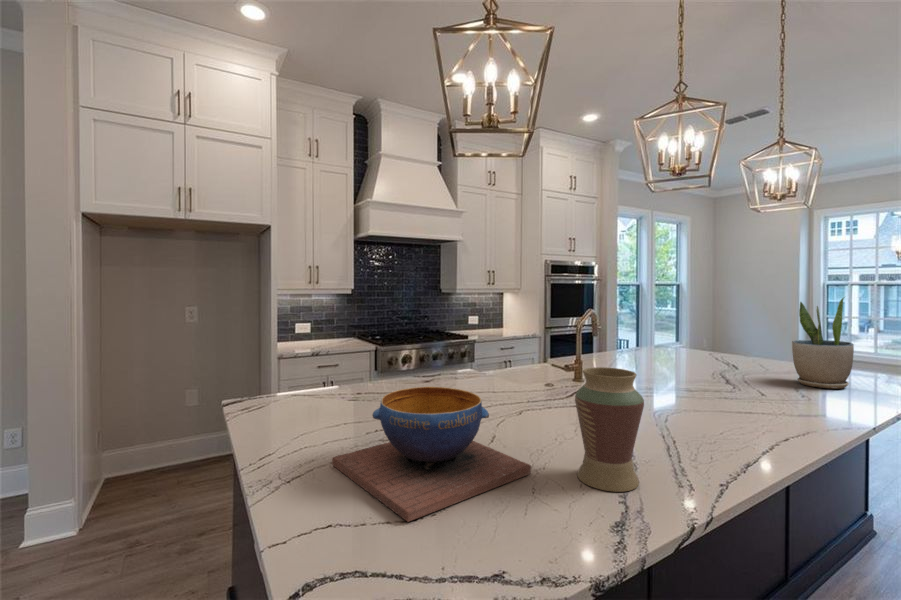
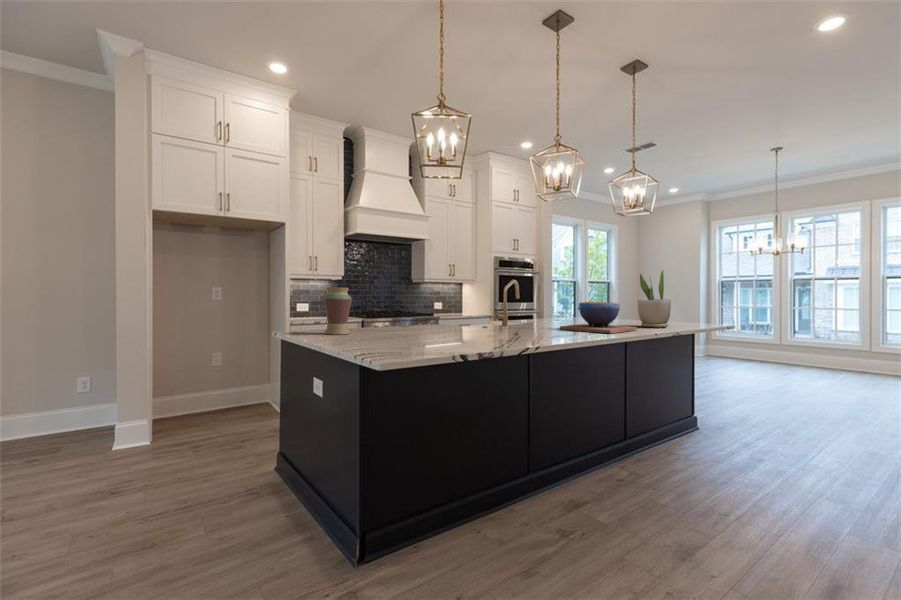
vase: present [575,367,644,492] -> present [323,288,352,335]
decorative bowl: present [332,387,531,522] -> present [560,302,637,333]

